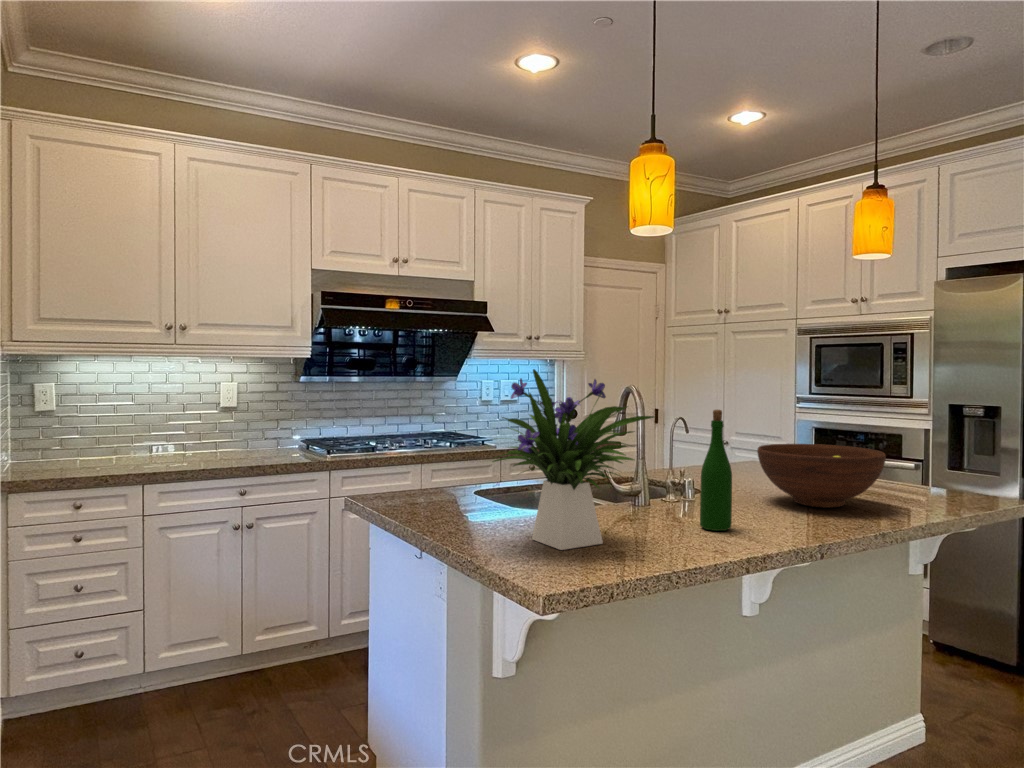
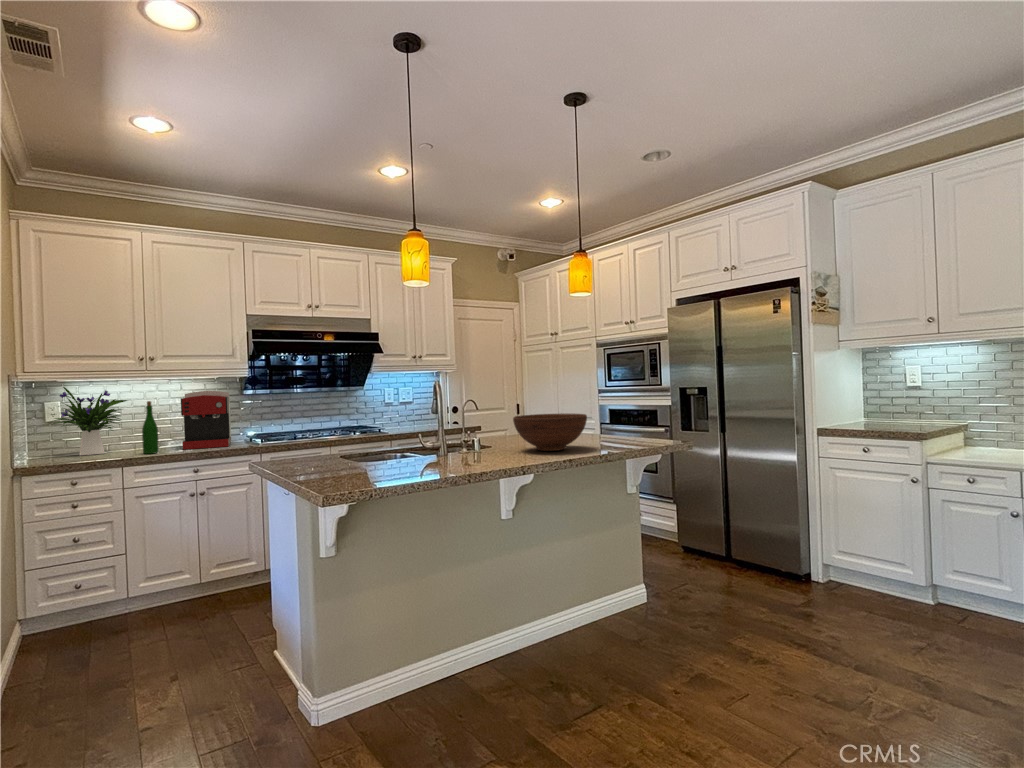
flower arrangement: present [493,369,654,550] -> present [52,387,127,455]
coffee maker: none [223,376,285,461] -> present [181,391,231,449]
wine bottle: present [700,410,732,531] -> present [142,401,159,454]

